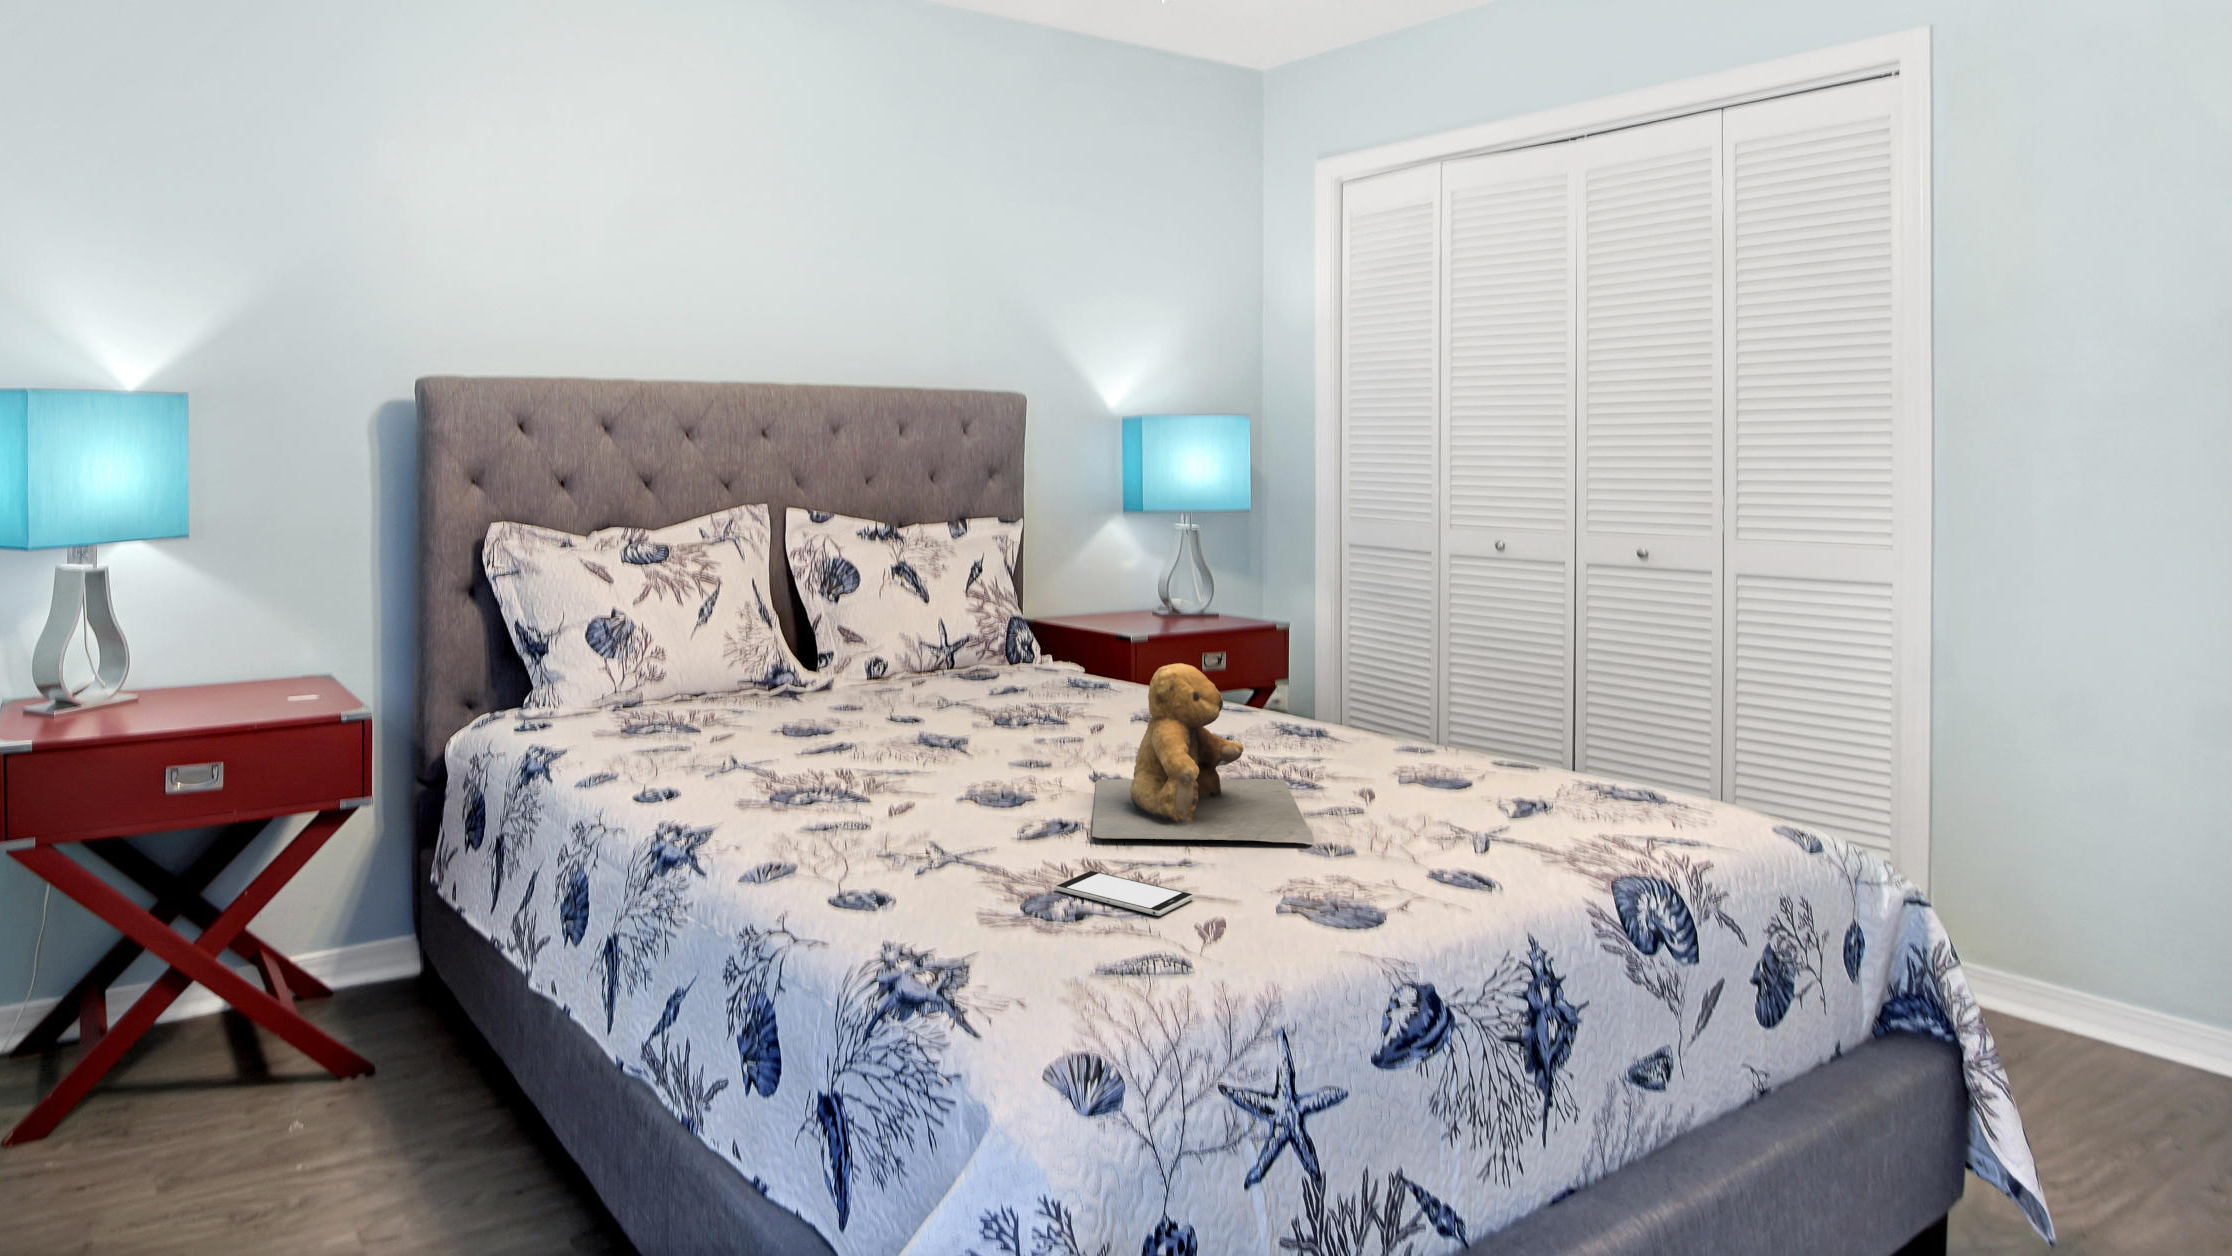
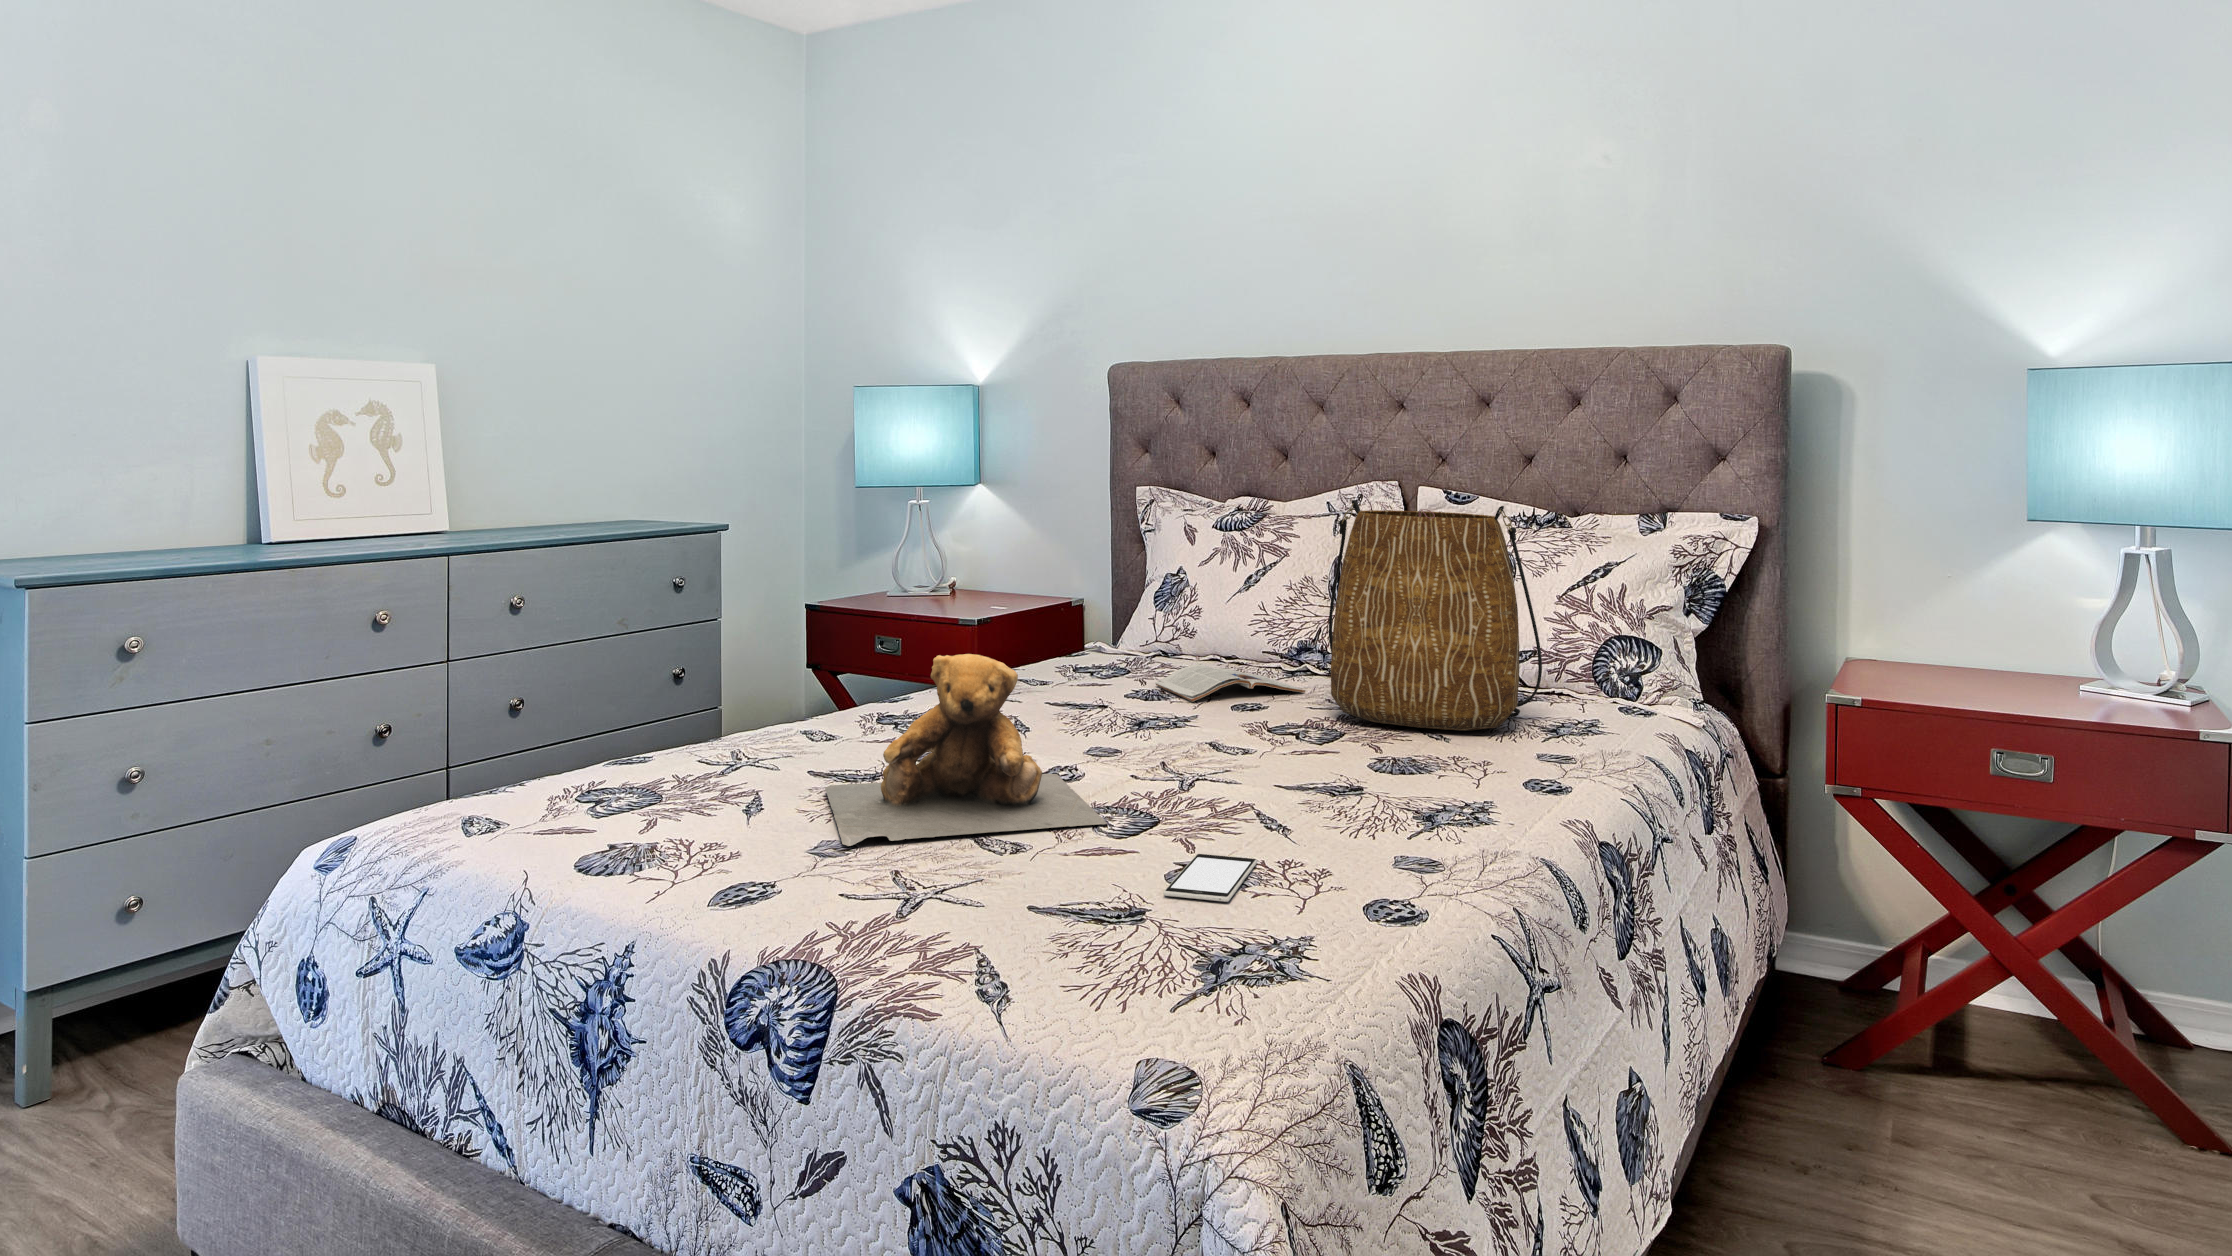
tote bag: none [933,507,1098,701] -> present [1329,500,1542,731]
magazine: none [776,698,879,730] -> present [1155,664,1305,702]
smartphone: present [1055,871,1195,916] -> present [1163,854,1257,902]

